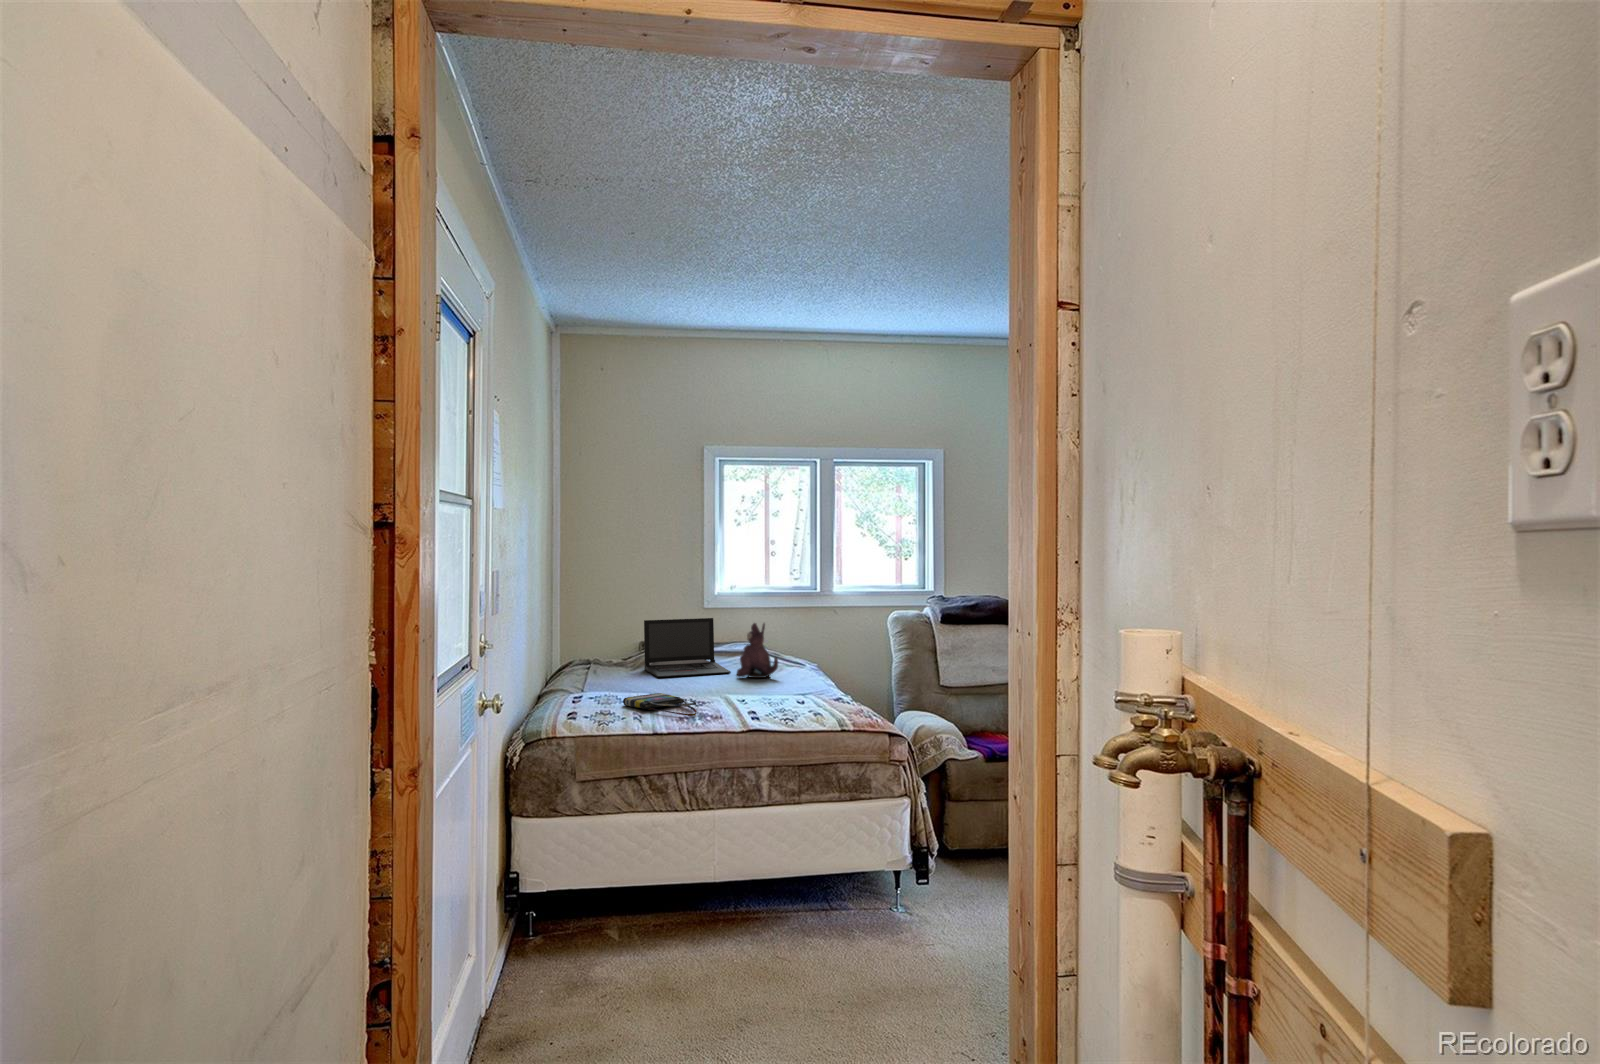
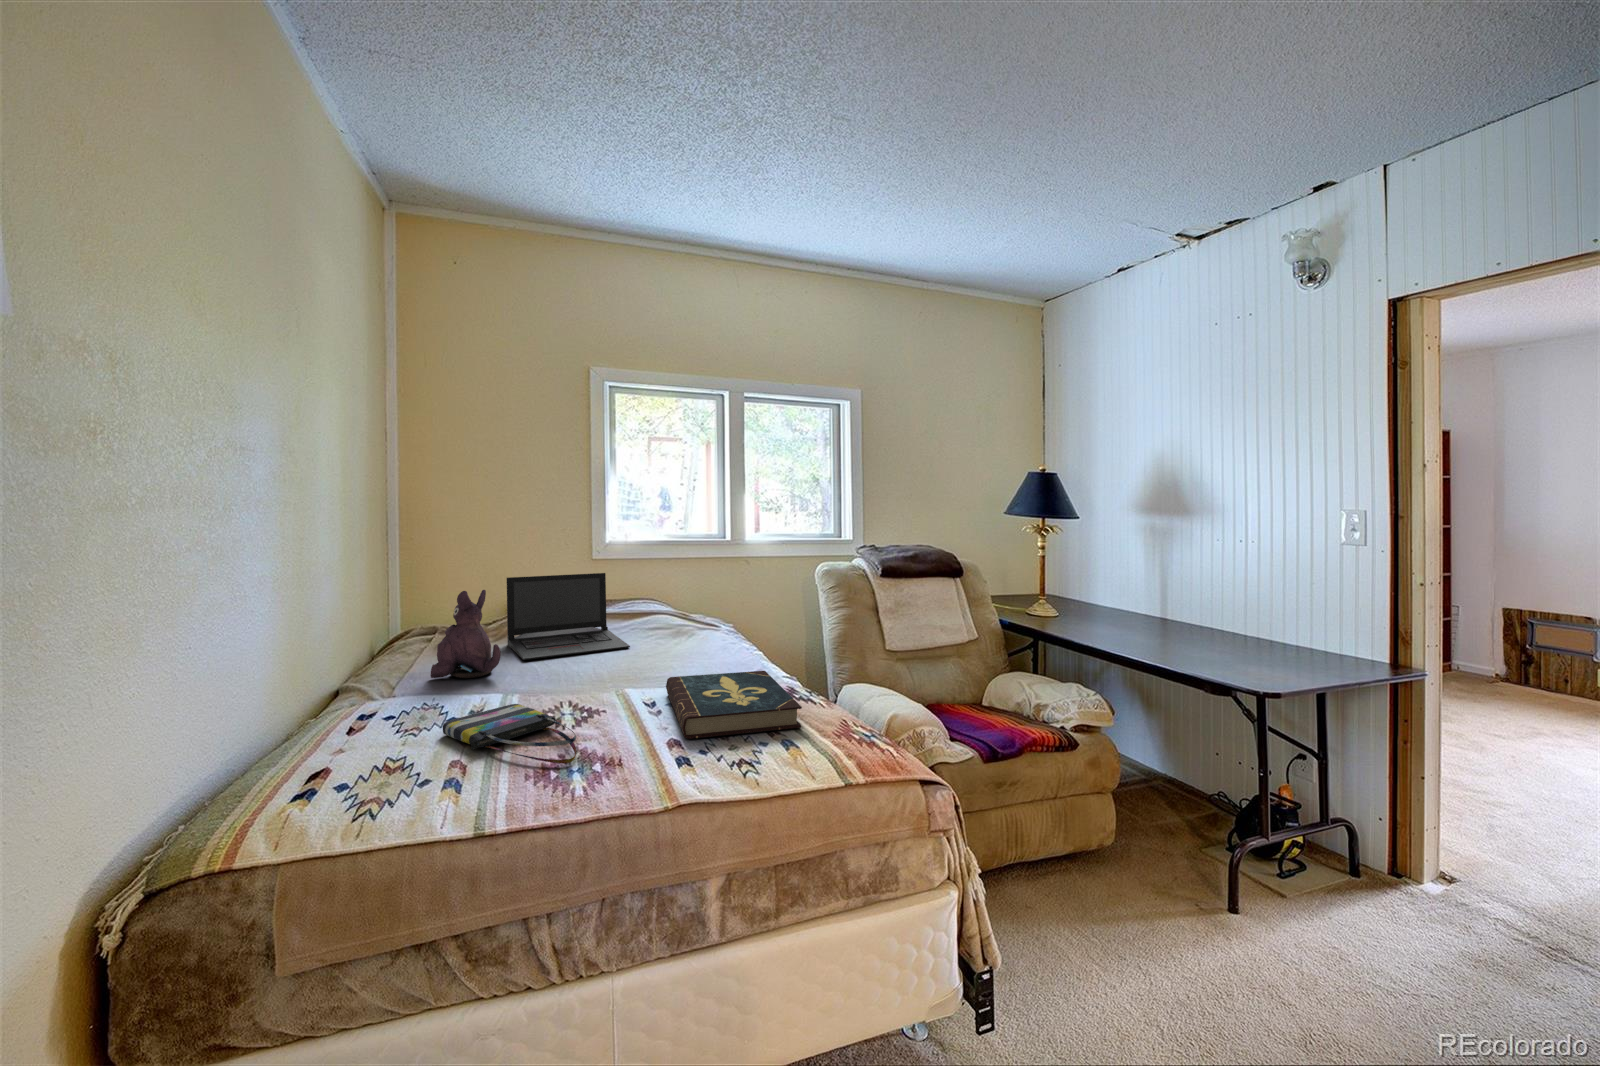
plush toy: present [737,623,778,678] -> present [430,590,501,678]
book: none [751,683,829,711] -> present [666,671,802,739]

